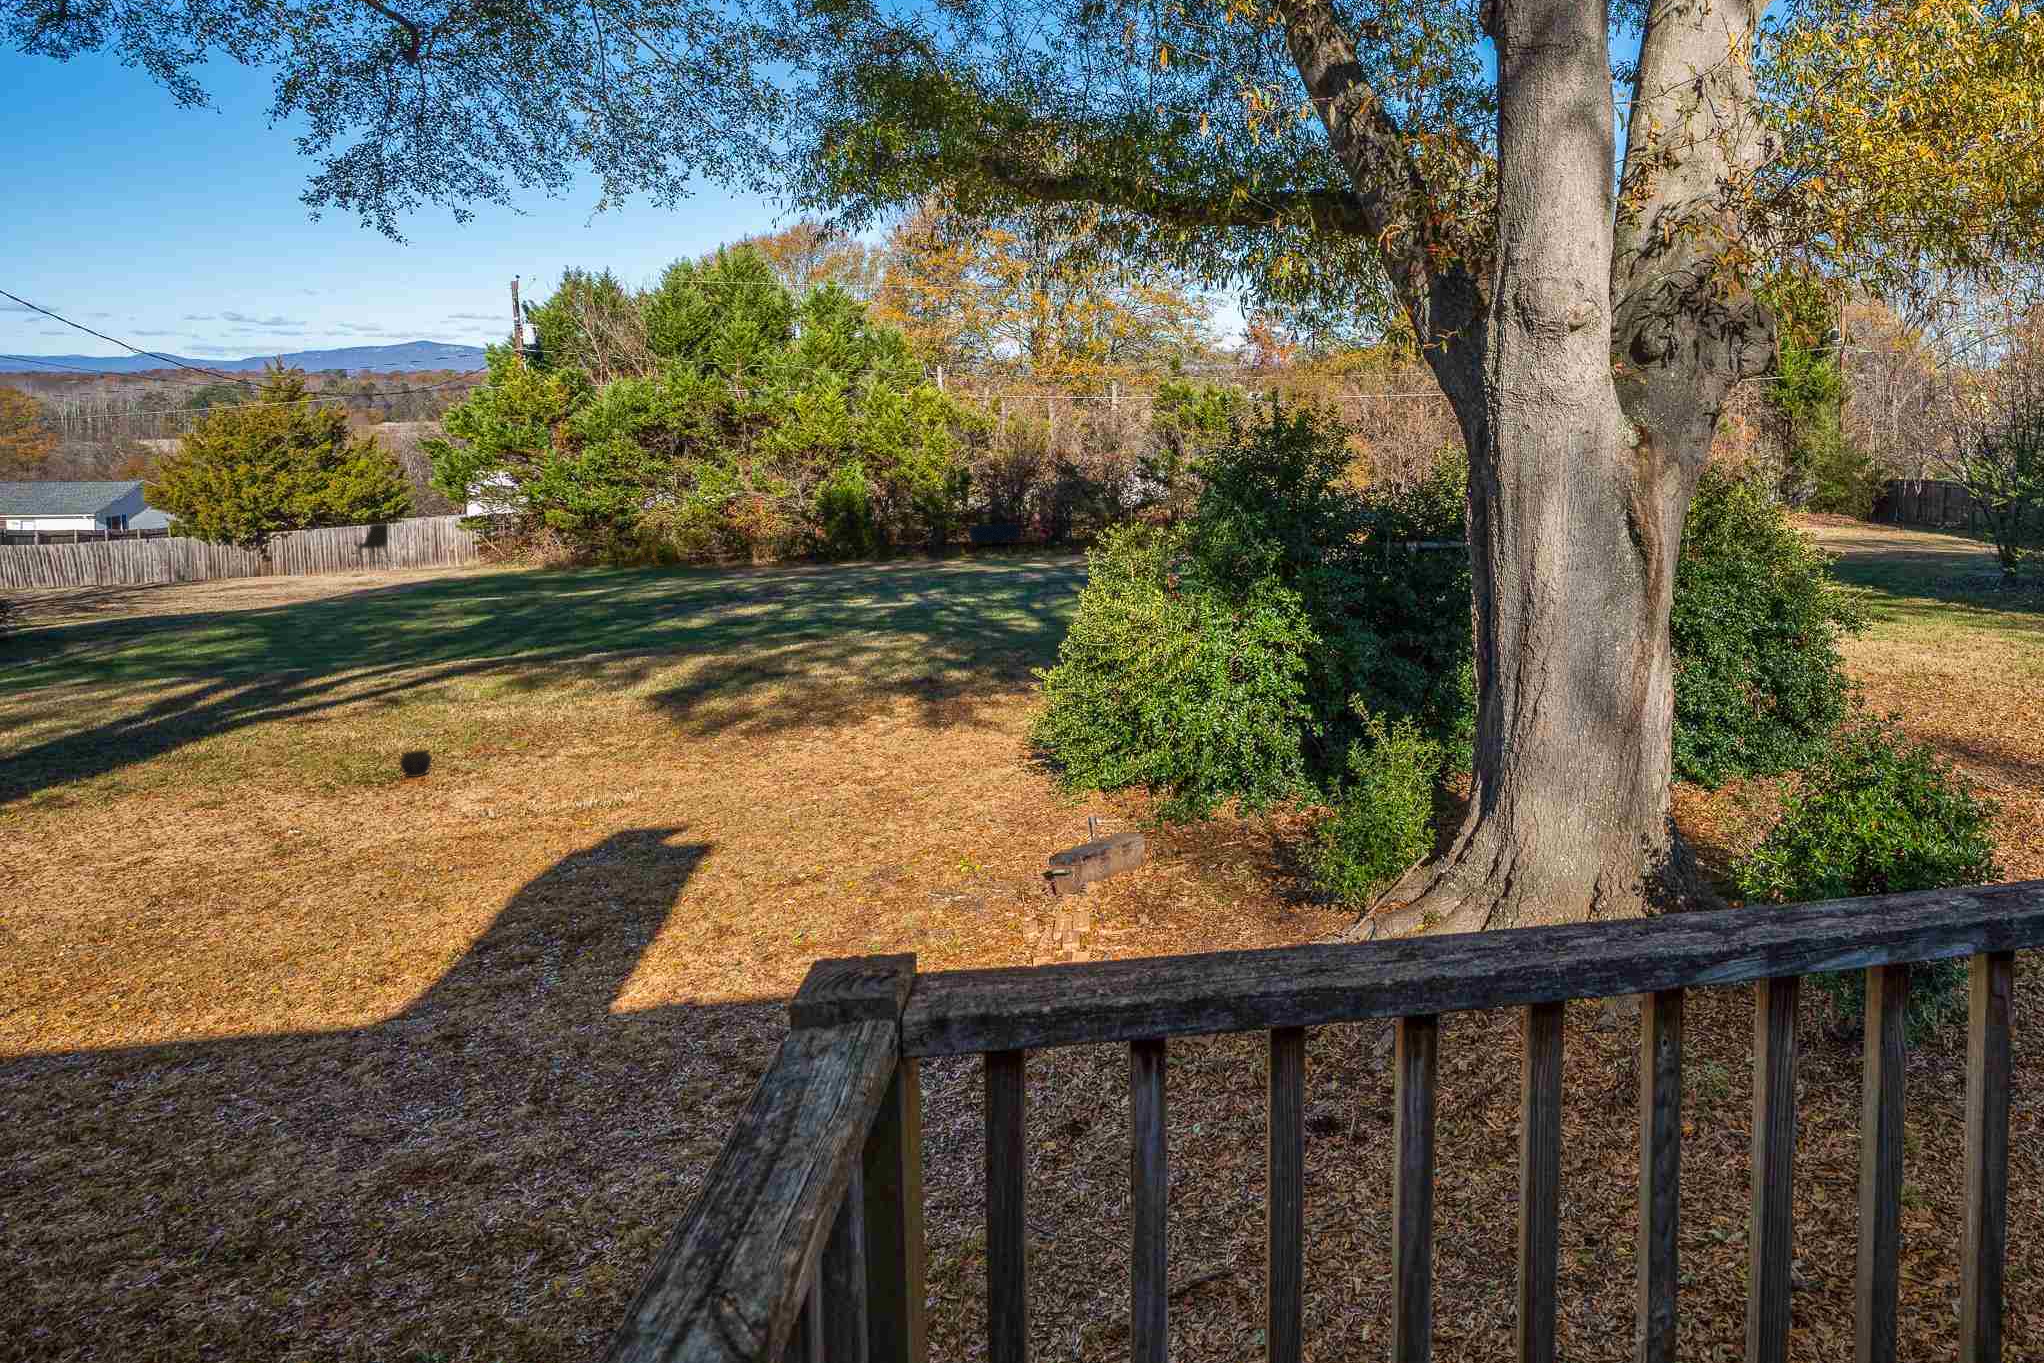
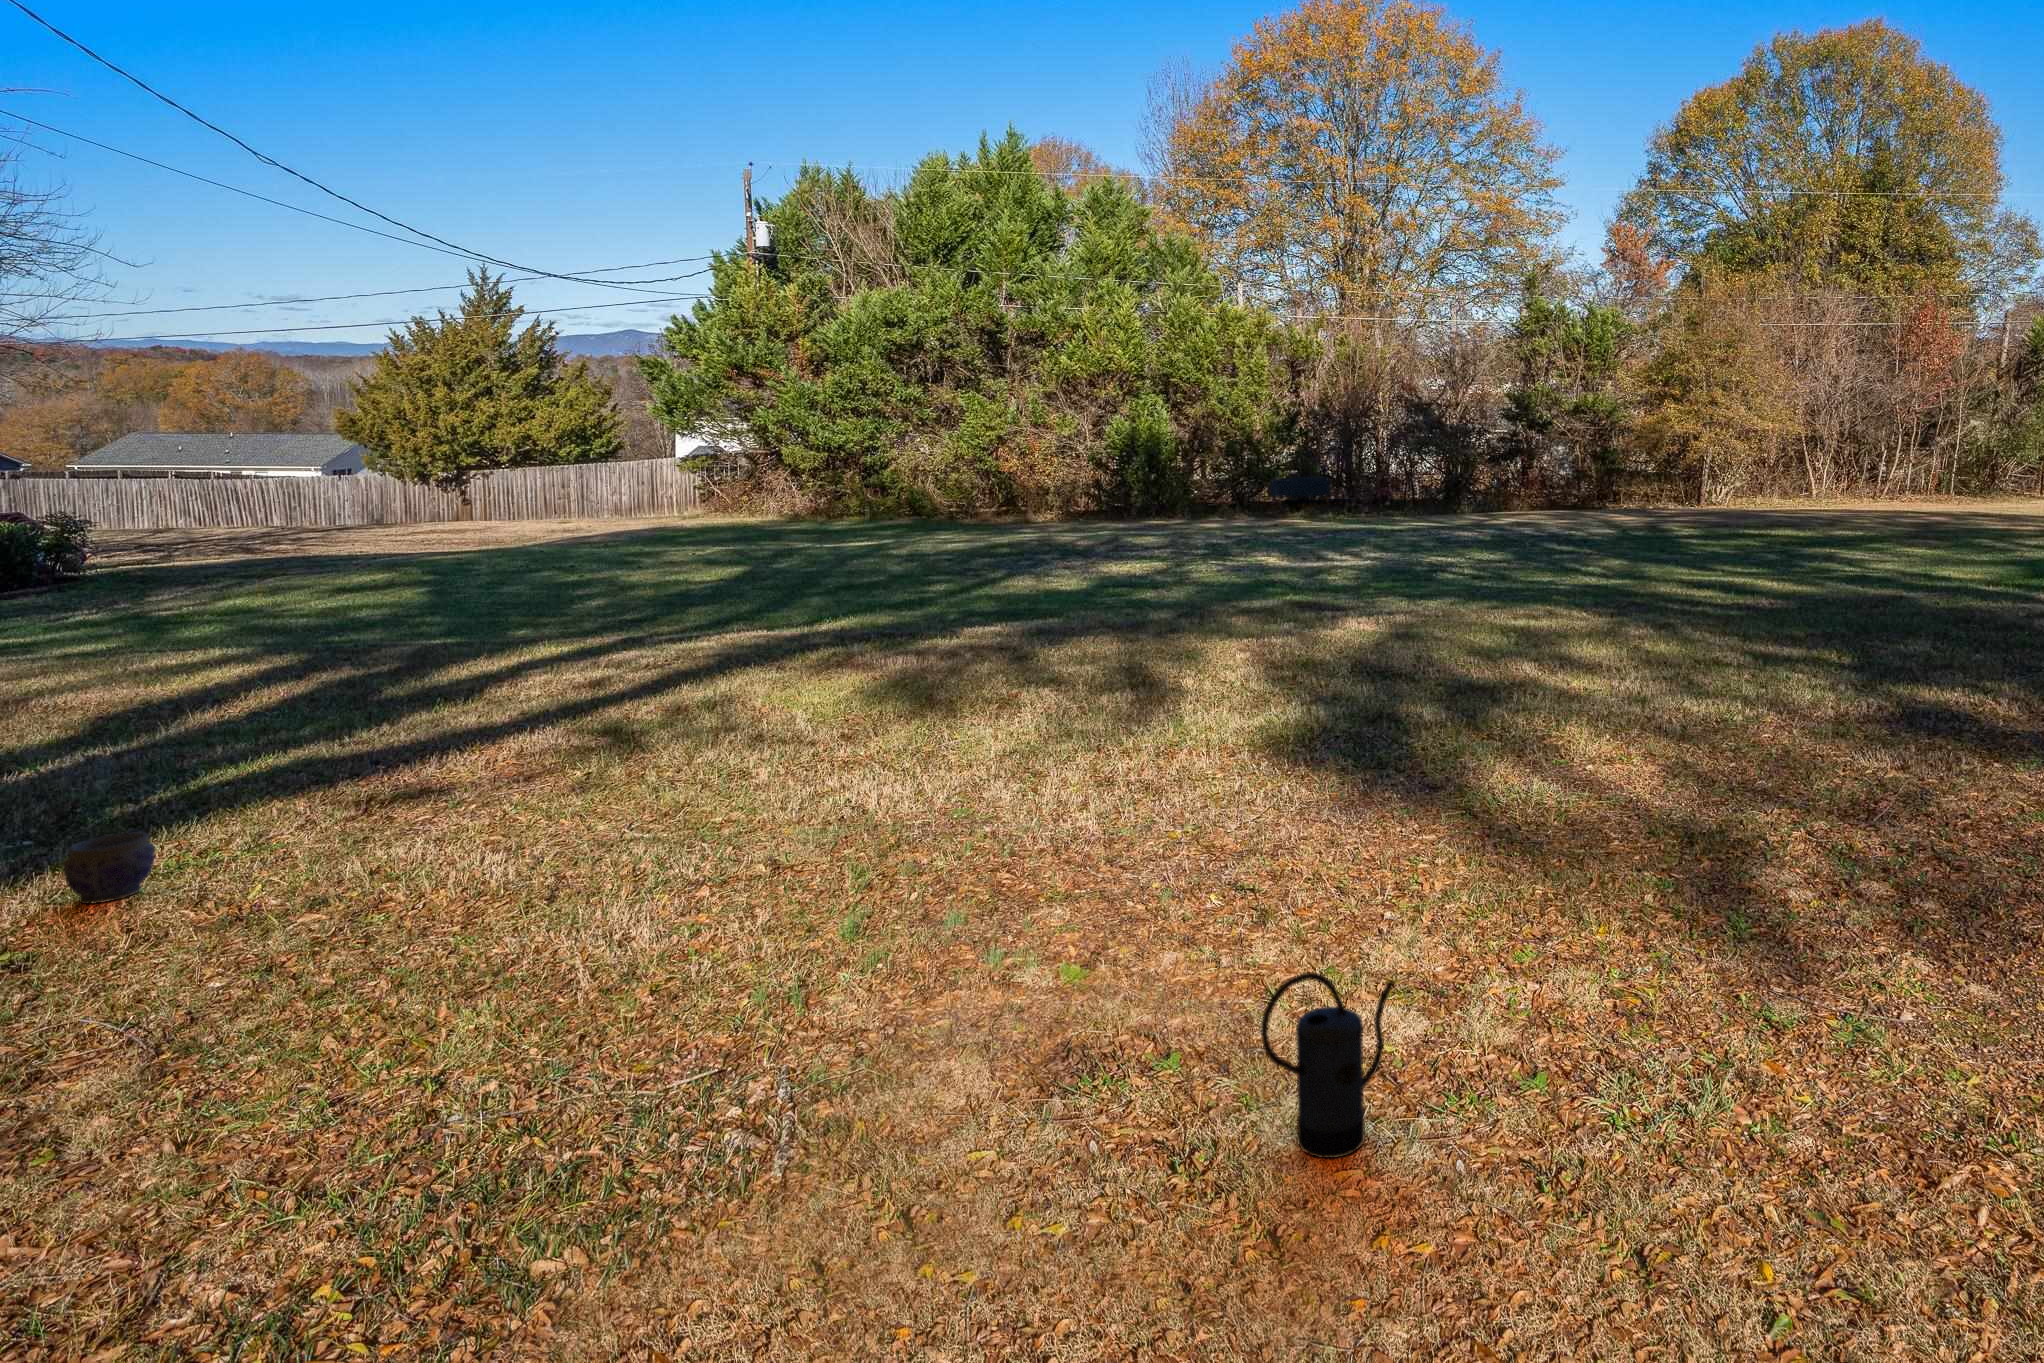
chair: present [358,523,388,559] -> none [562,460,597,504]
side table: present [637,535,662,566] -> none [884,477,917,516]
watering can: none [565,725,614,773] -> present [1261,972,1394,1158]
planter: present [400,750,432,777] -> present [63,832,155,904]

